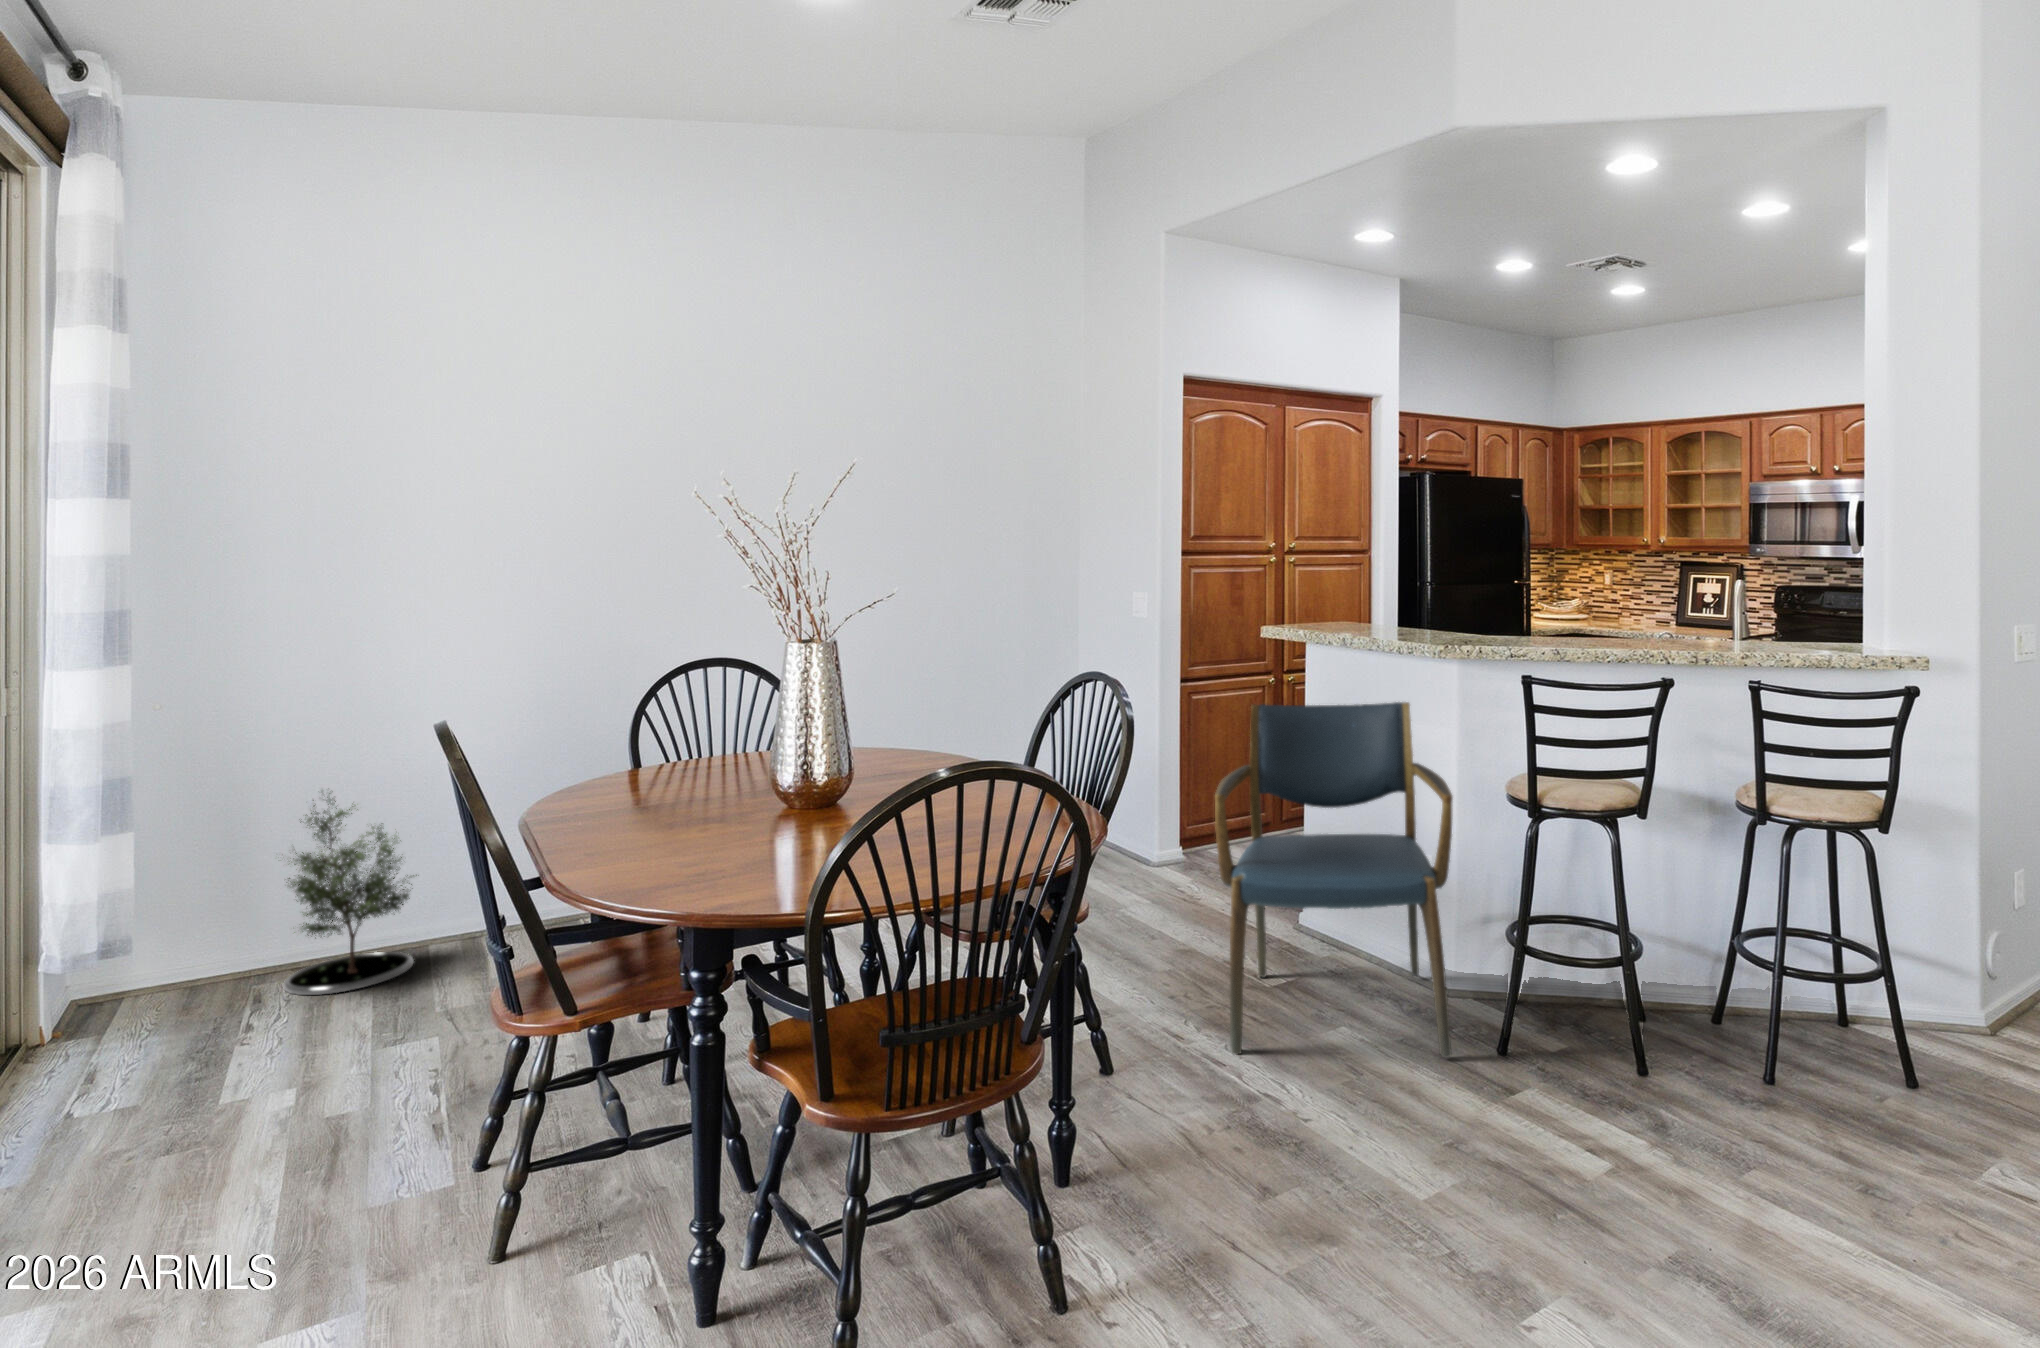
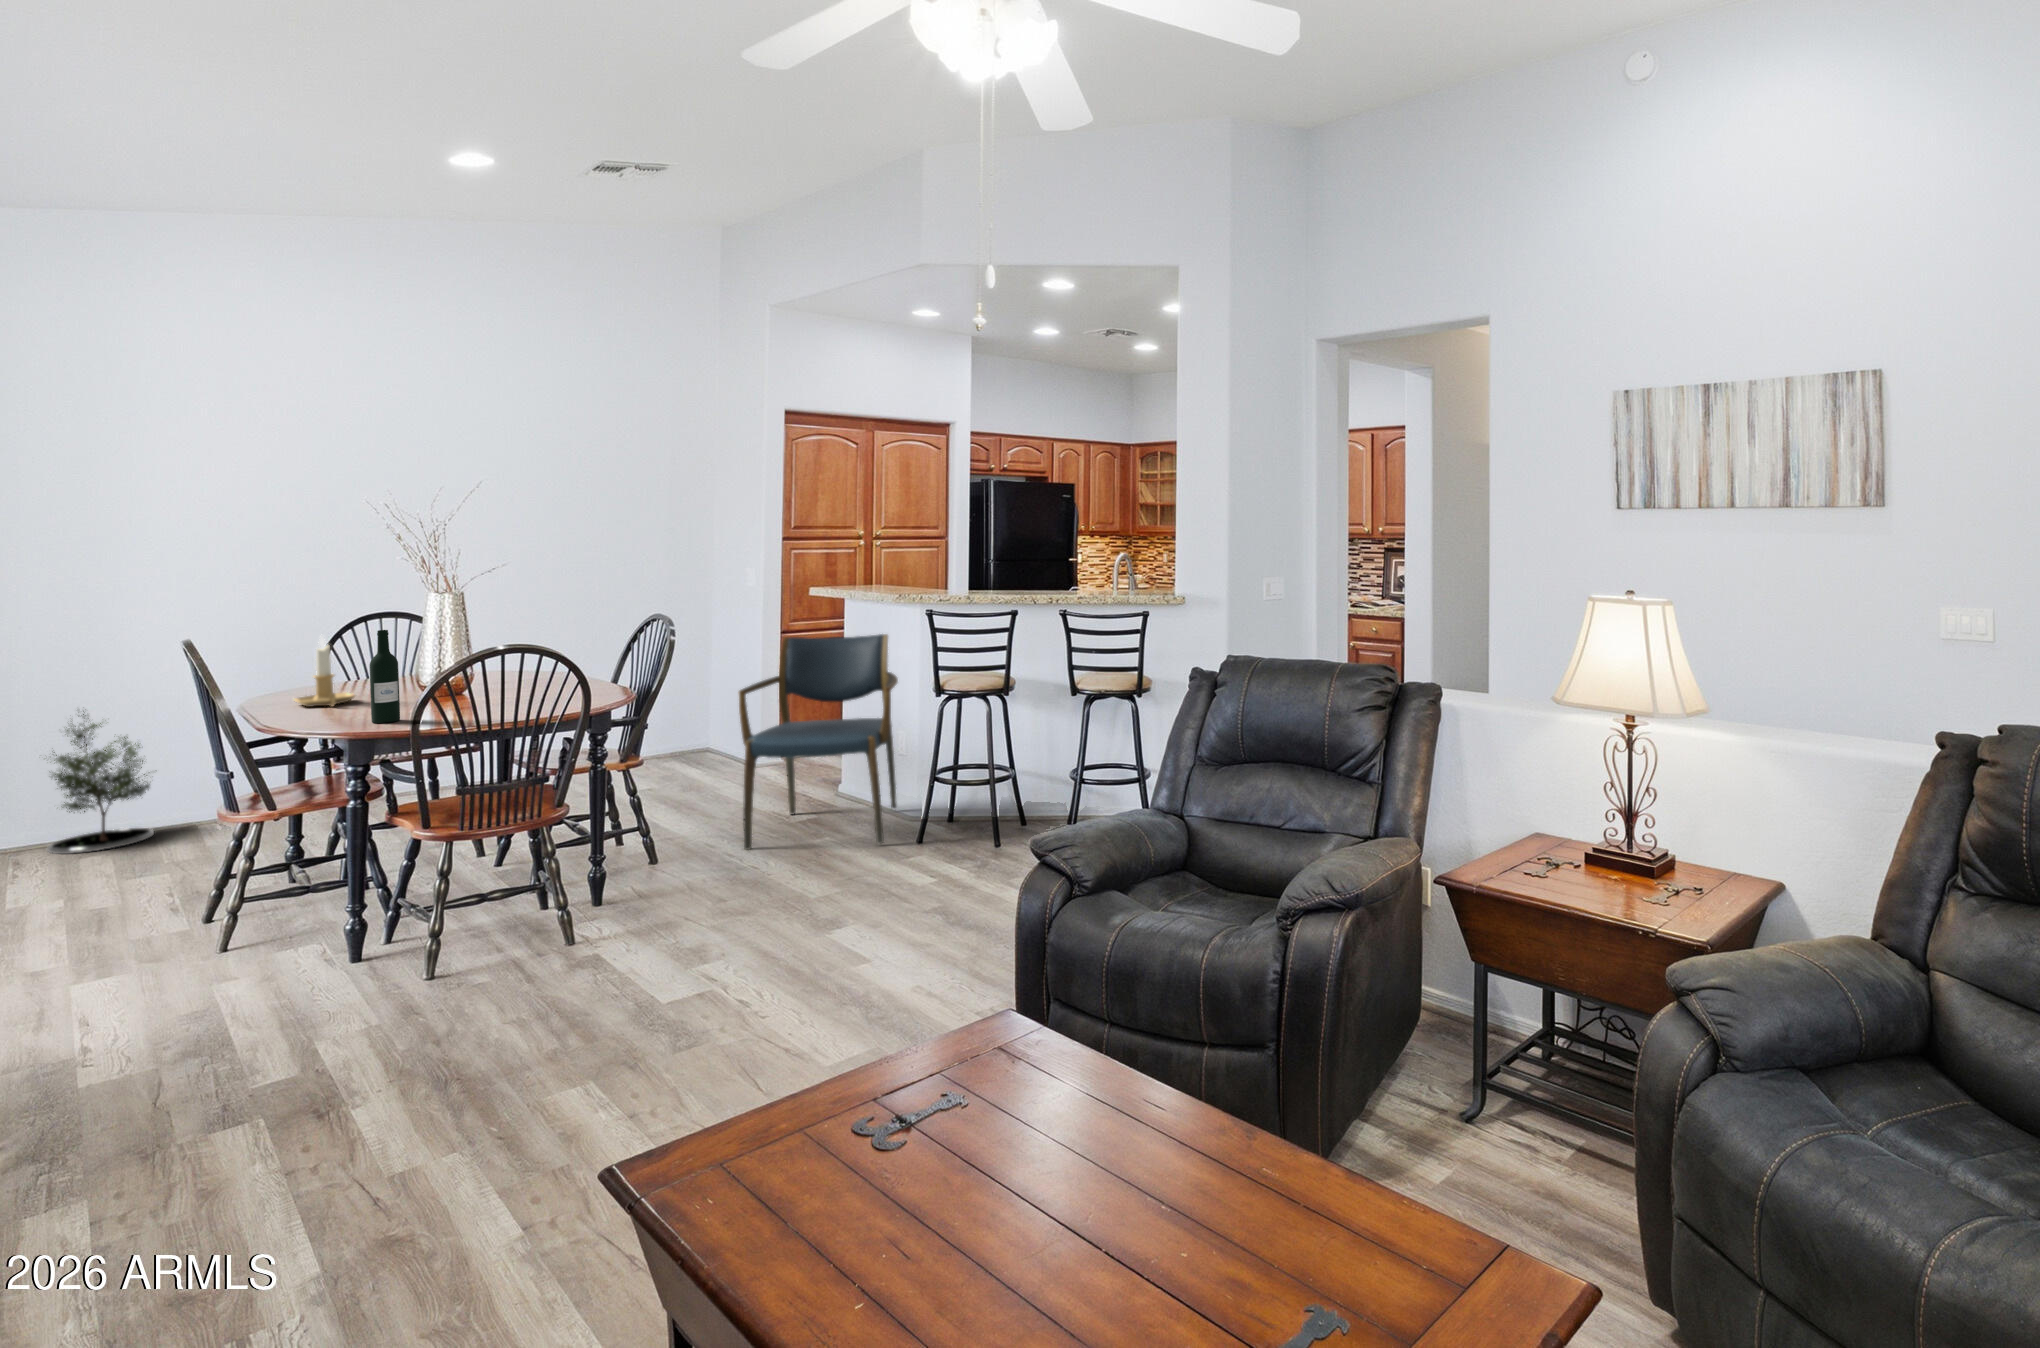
candlestick: none [597,708,688,830] -> present [294,636,355,707]
wine bottle: none [724,713,769,878] -> present [370,630,400,723]

